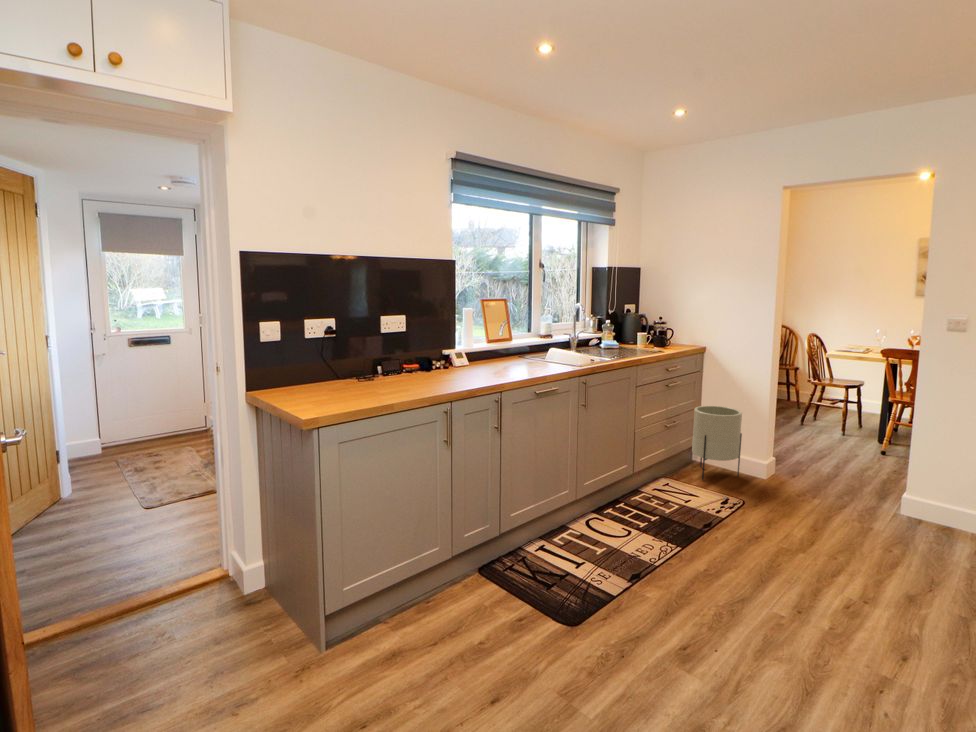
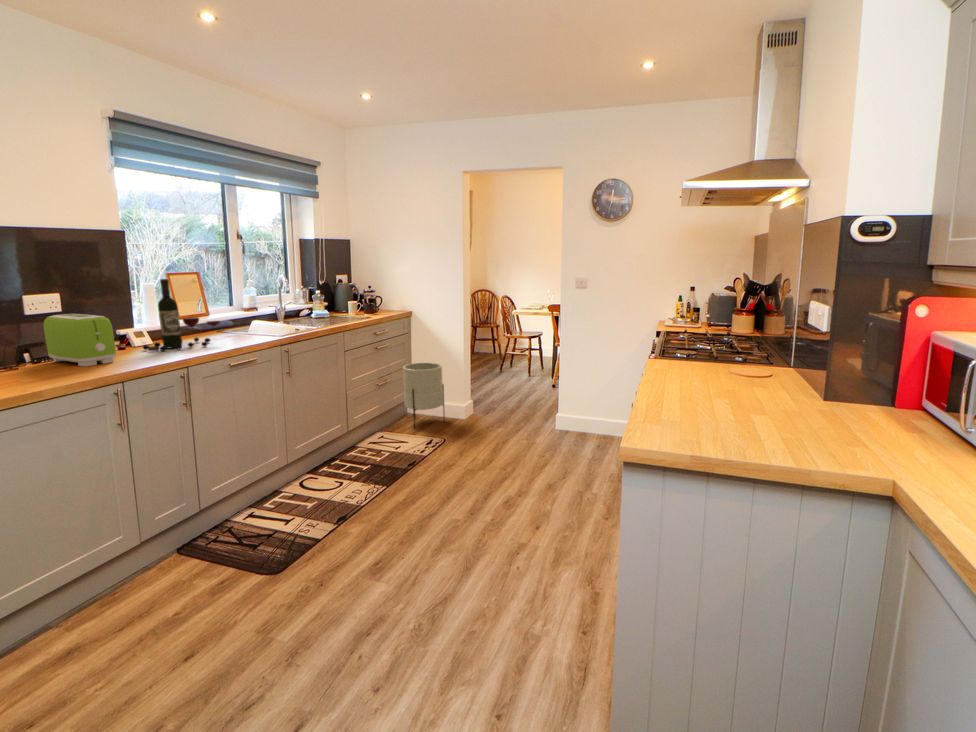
wine bottle: none [464,306,534,375] -> present [143,279,220,351]
toaster: none [394,335,448,384] -> present [43,314,116,366]

